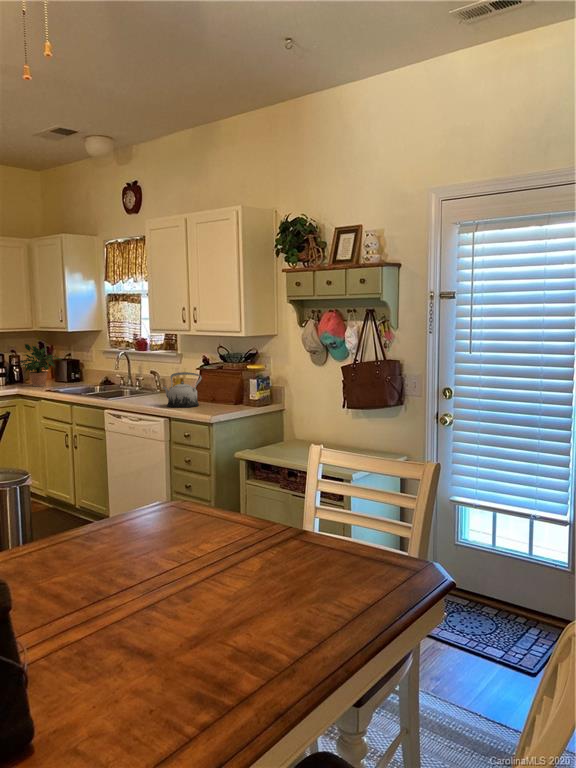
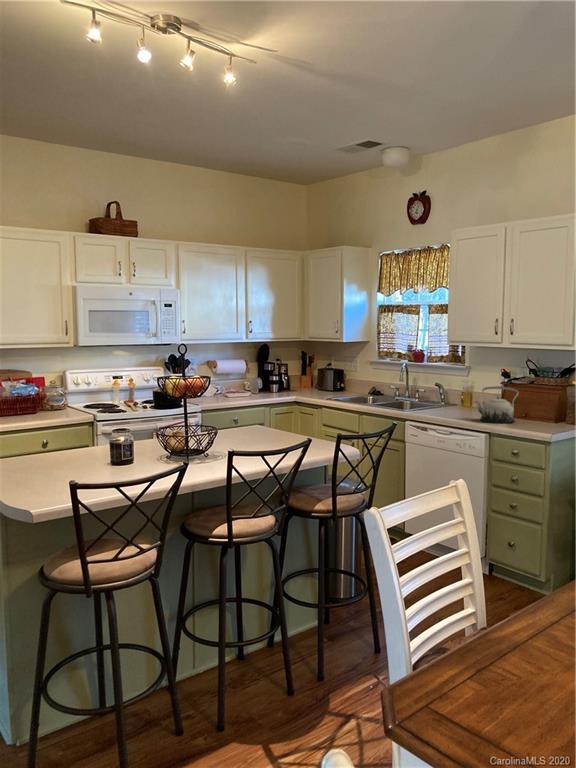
potted plant: present [18,344,62,386] -> none [292,353,334,394]

